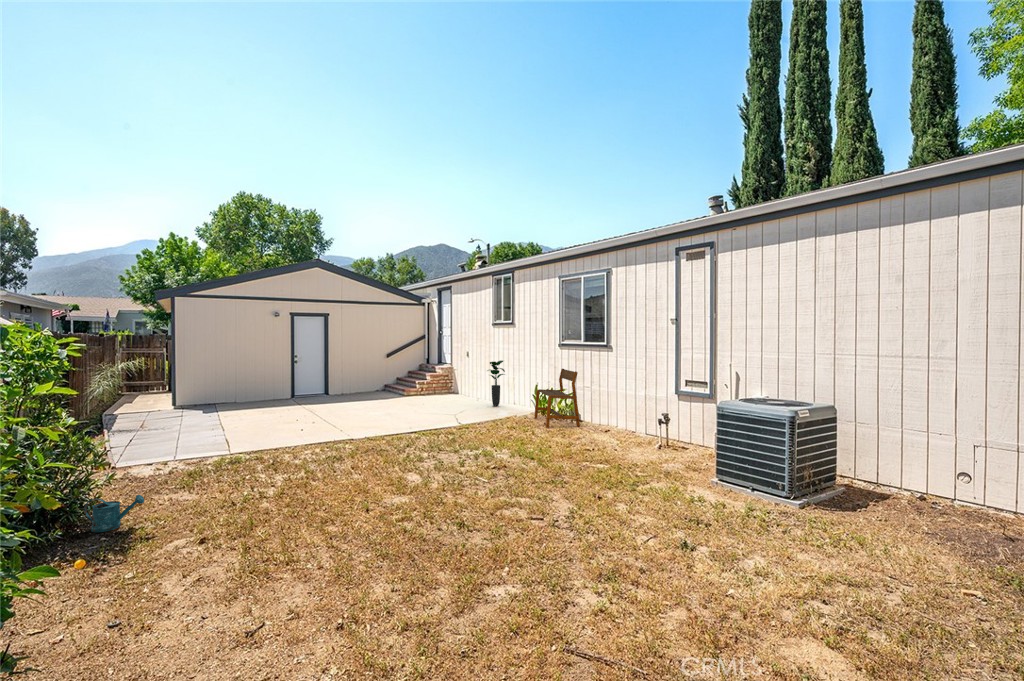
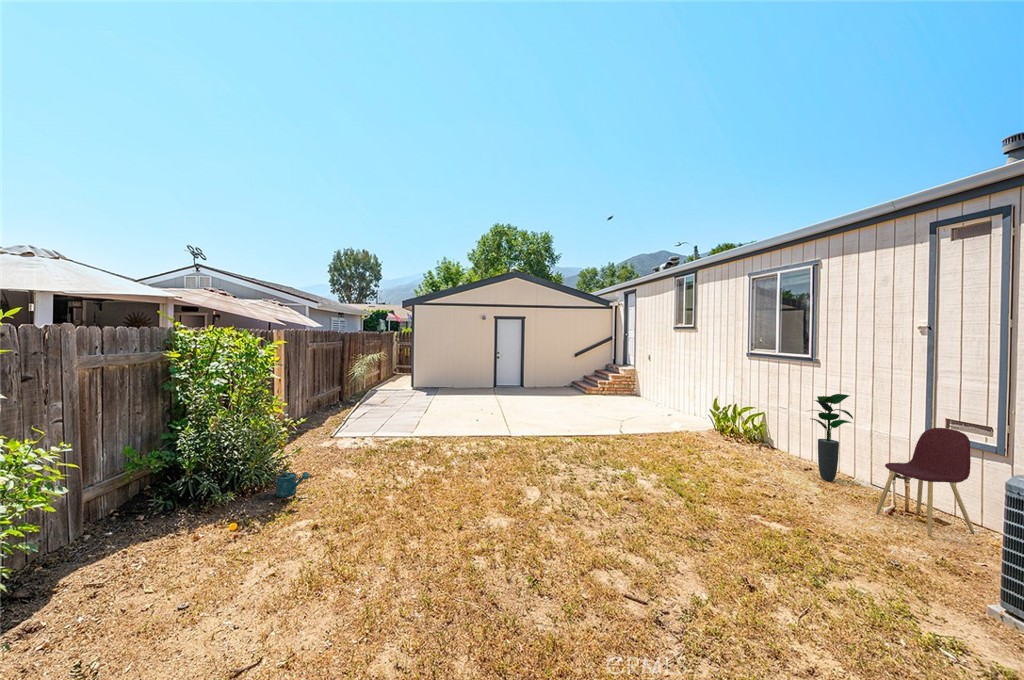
potted plant: present [490,361,505,406] -> present [810,394,853,481]
bench: present [534,369,580,428] -> none [712,382,768,455]
chair: none [653,386,701,456] -> present [876,428,974,536]

